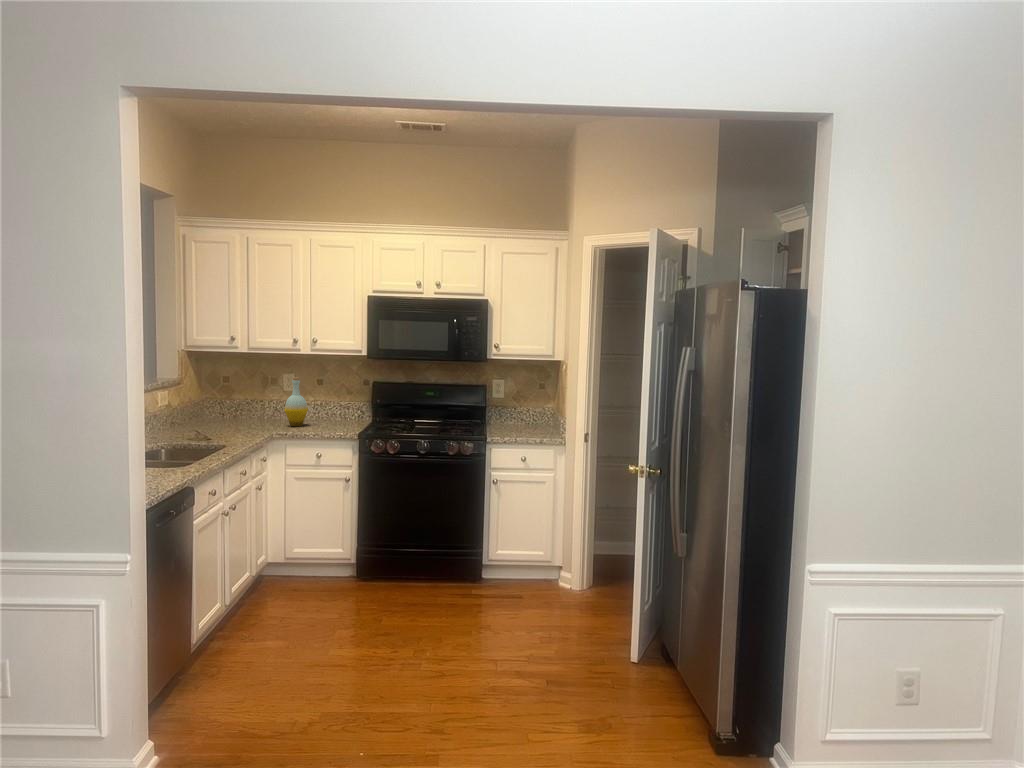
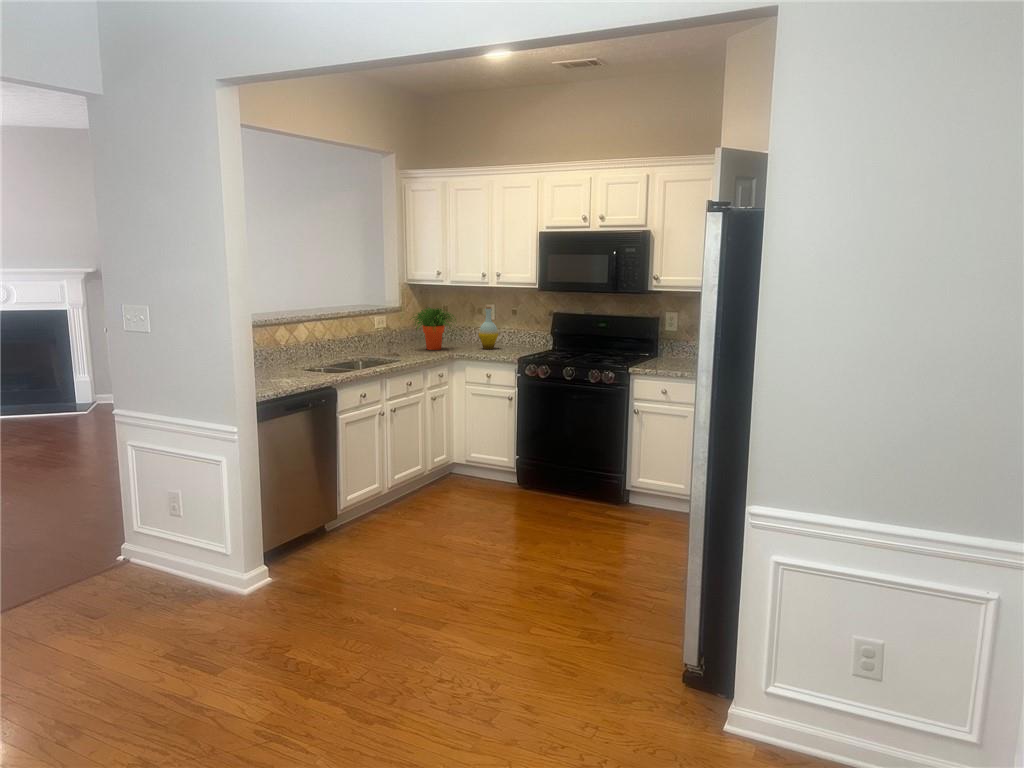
potted plant: none [199,380,261,431] -> present [413,308,456,350]

